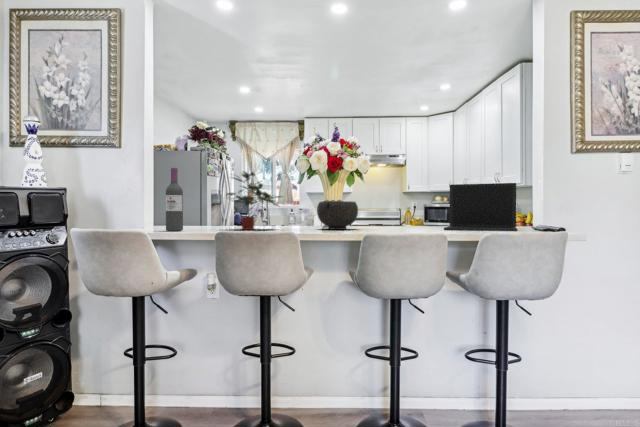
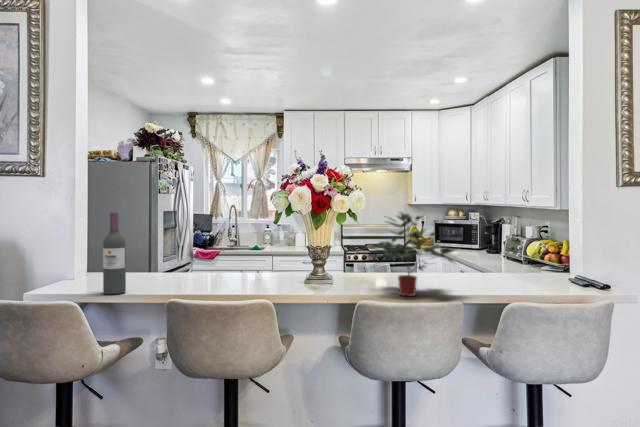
potted plant: present [227,172,281,230] -> present [376,212,459,296]
laptop: present [444,183,517,231] -> none [458,223,549,291]
bowl: present [317,201,358,230] -> none [298,247,350,285]

